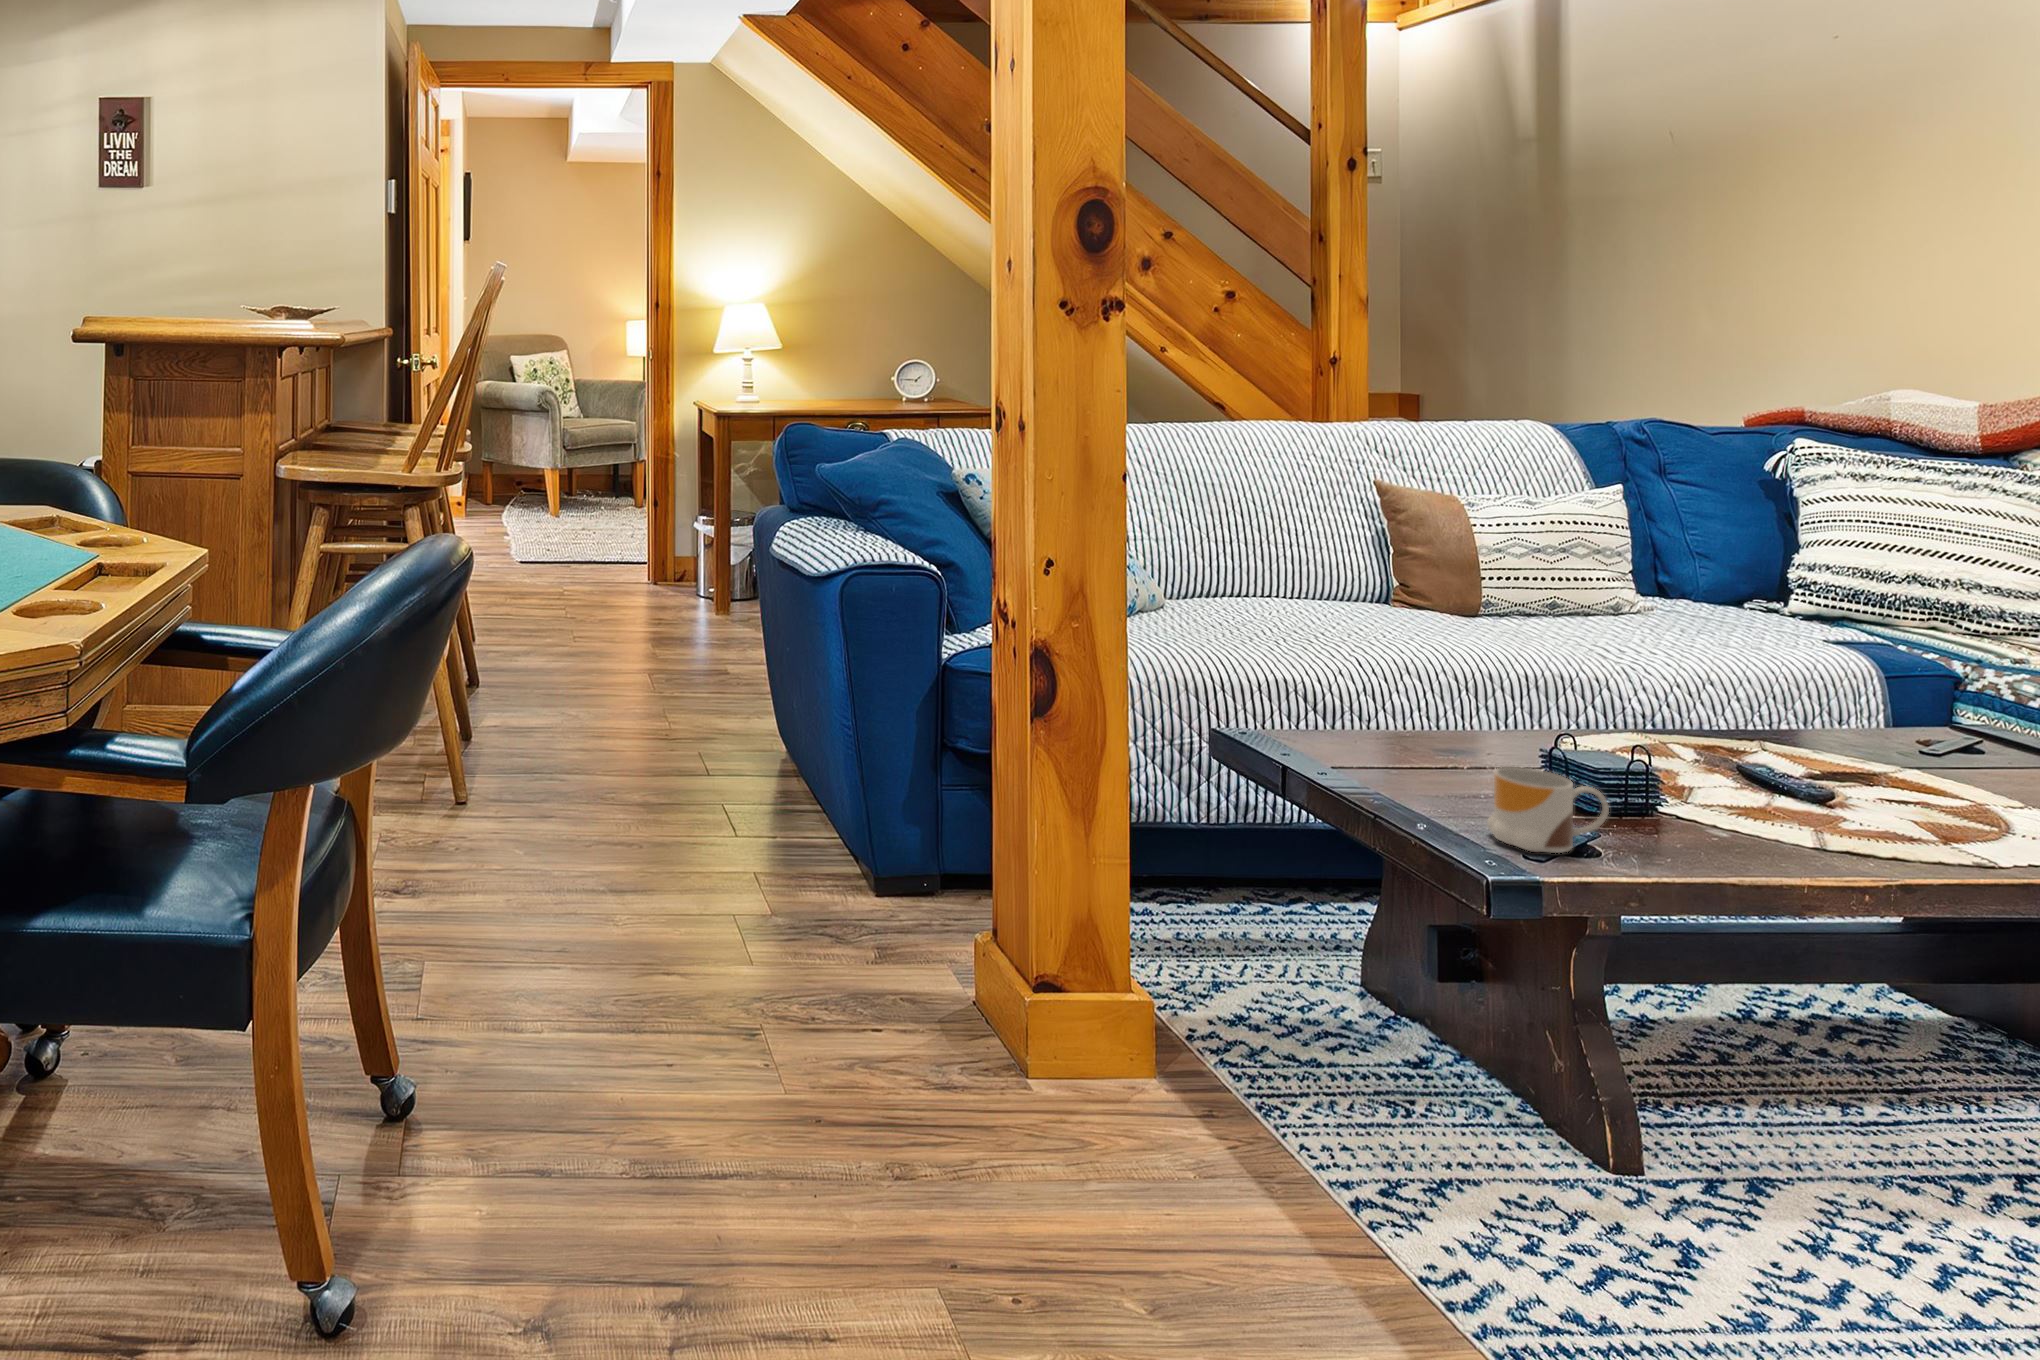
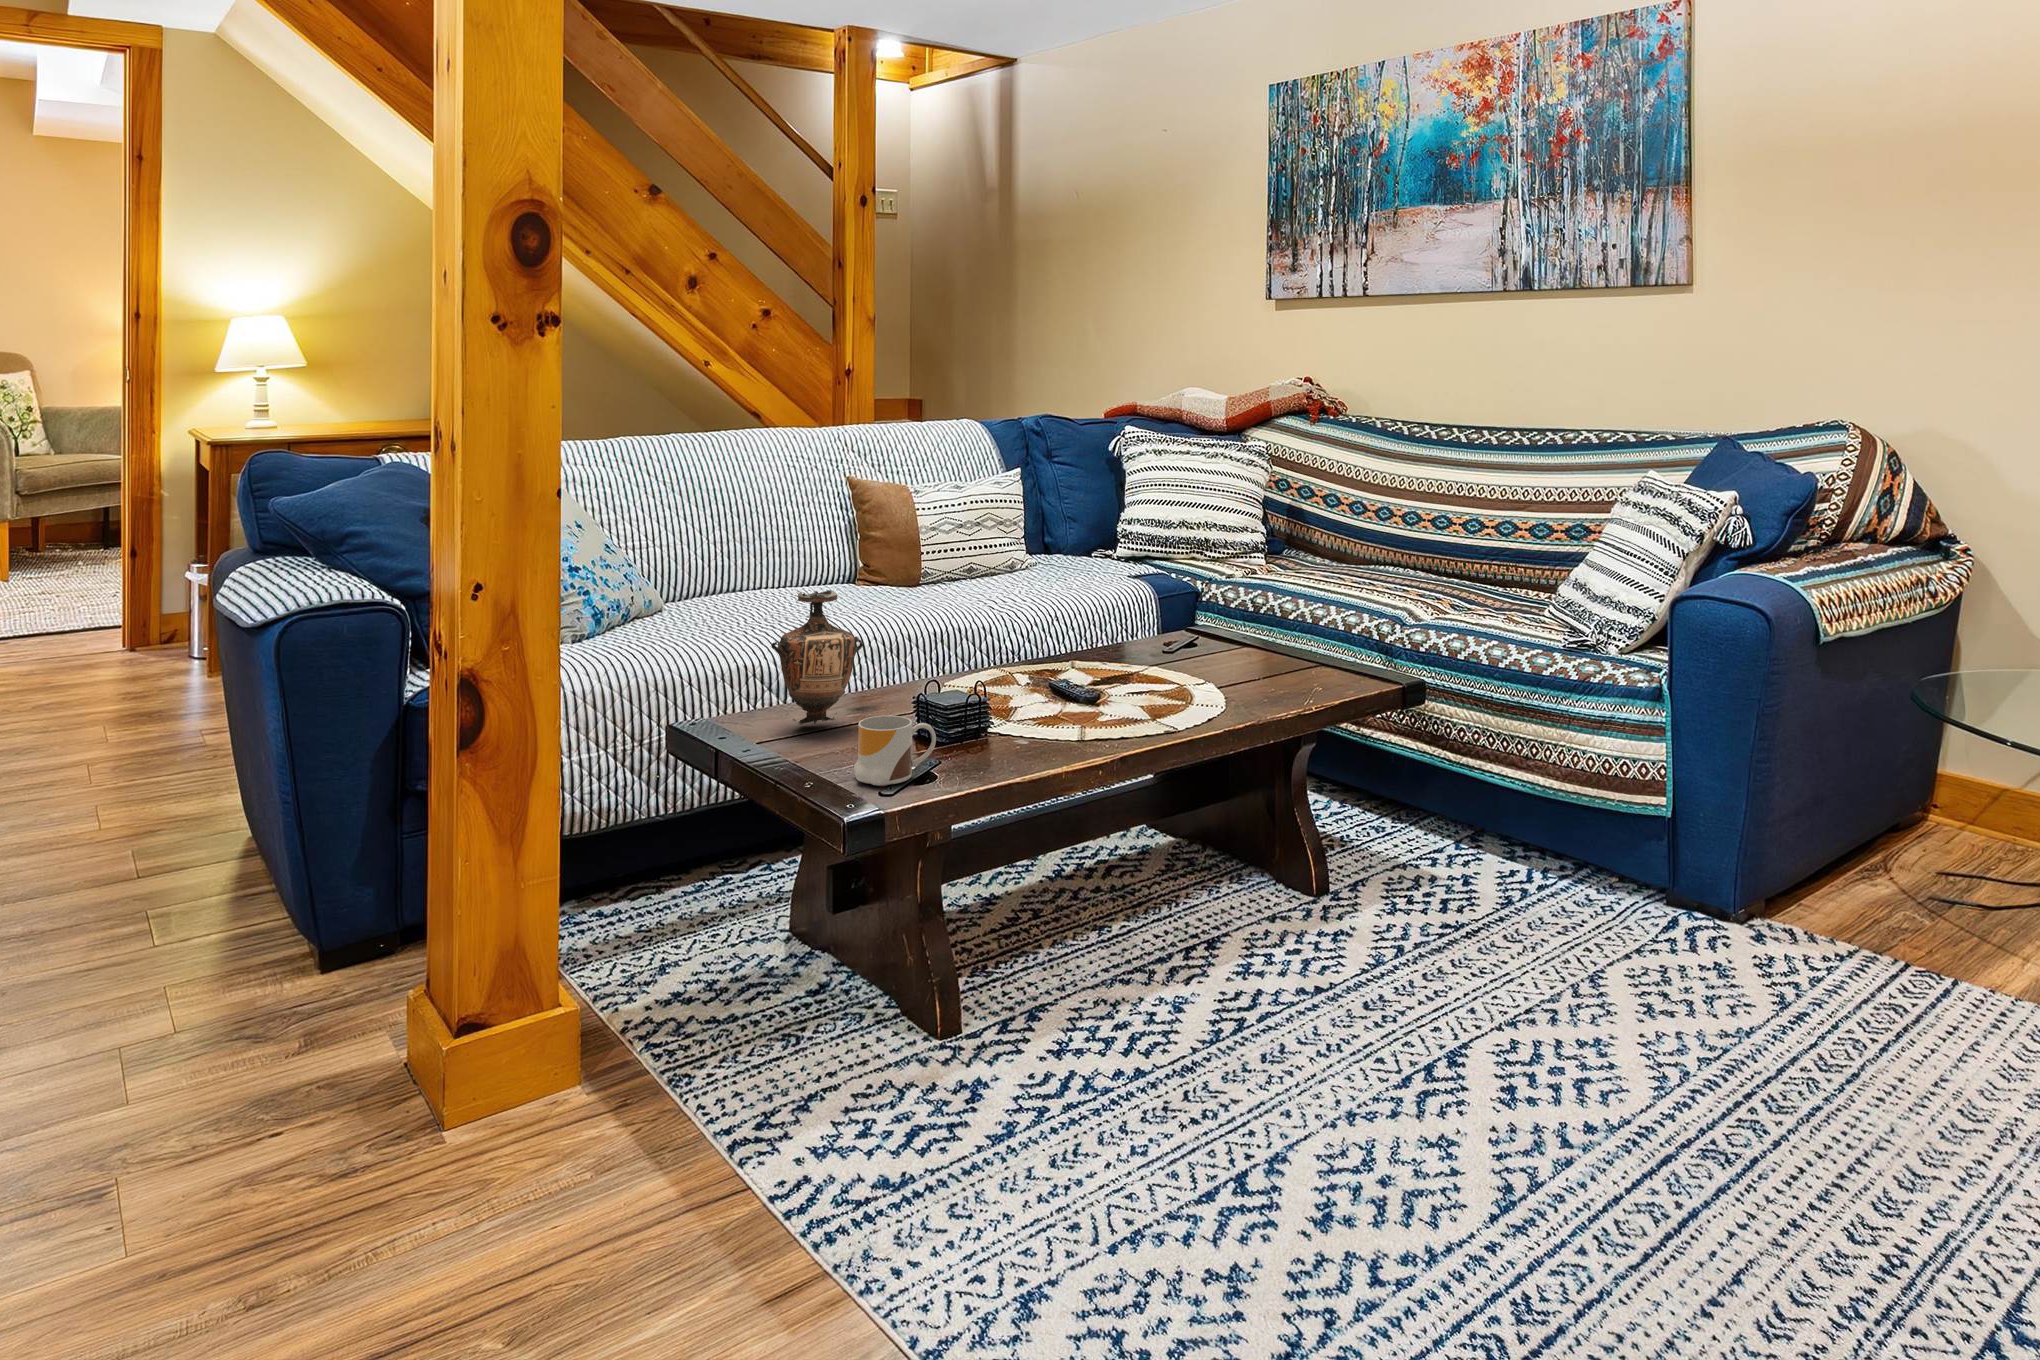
vase: none [1346,601,1473,760] -> present [771,590,863,726]

